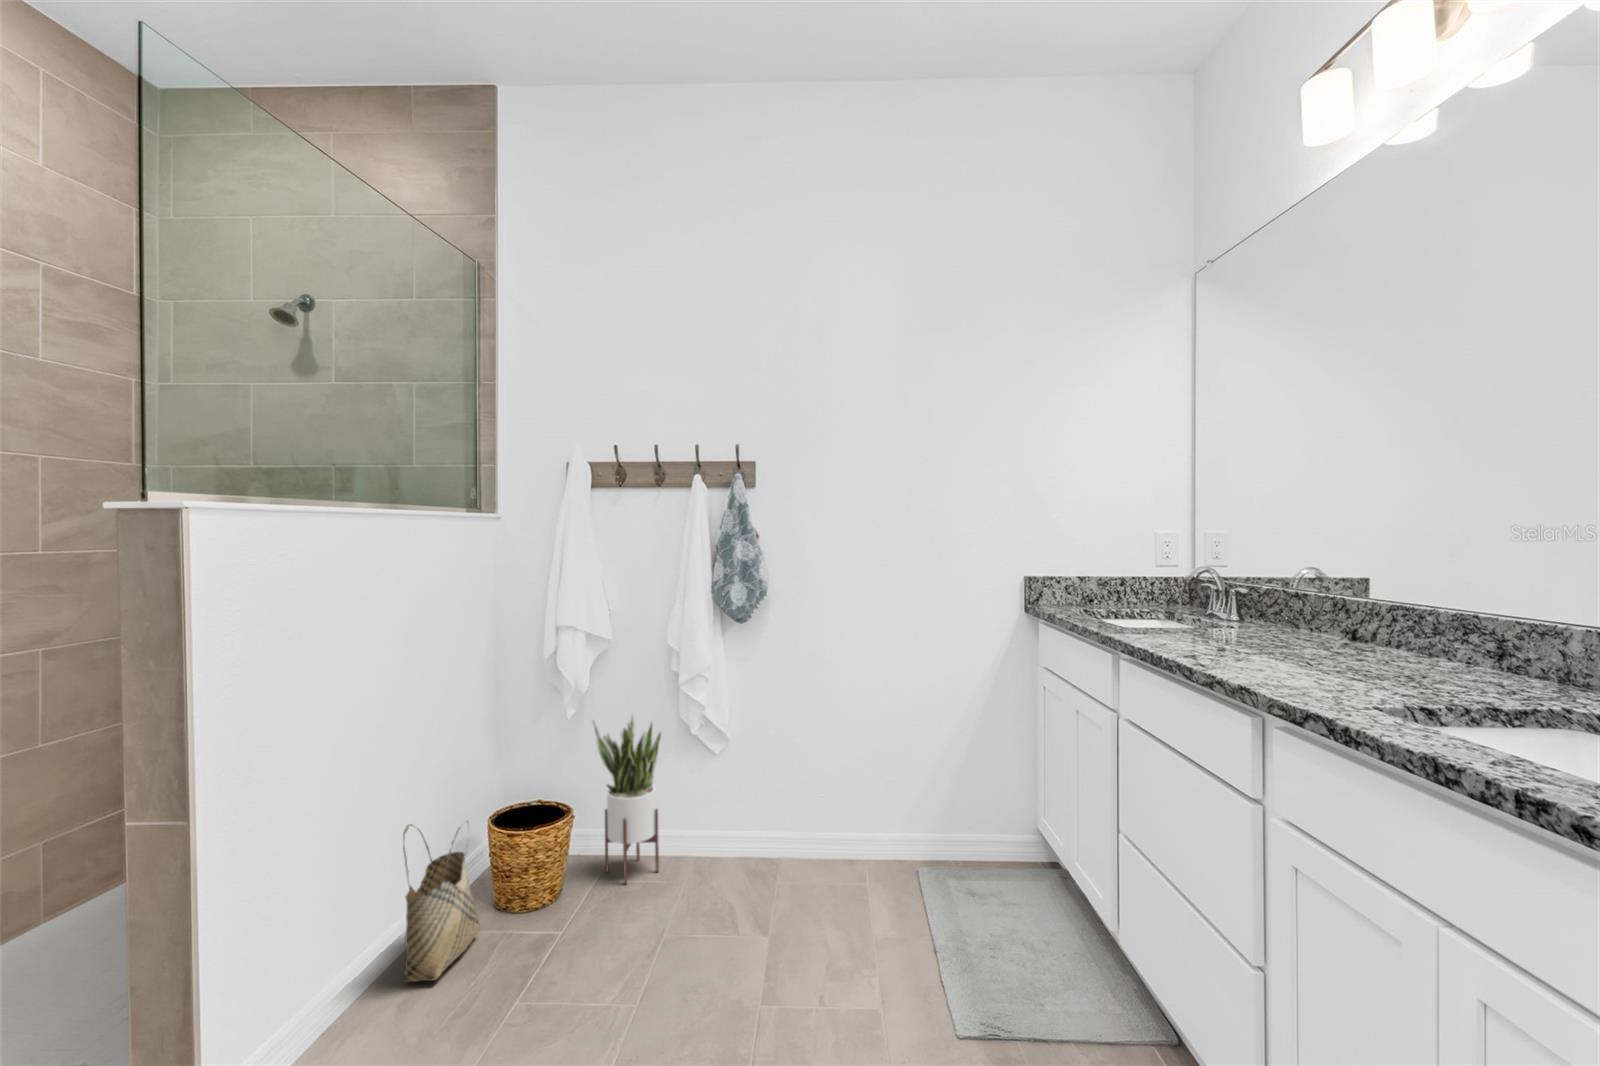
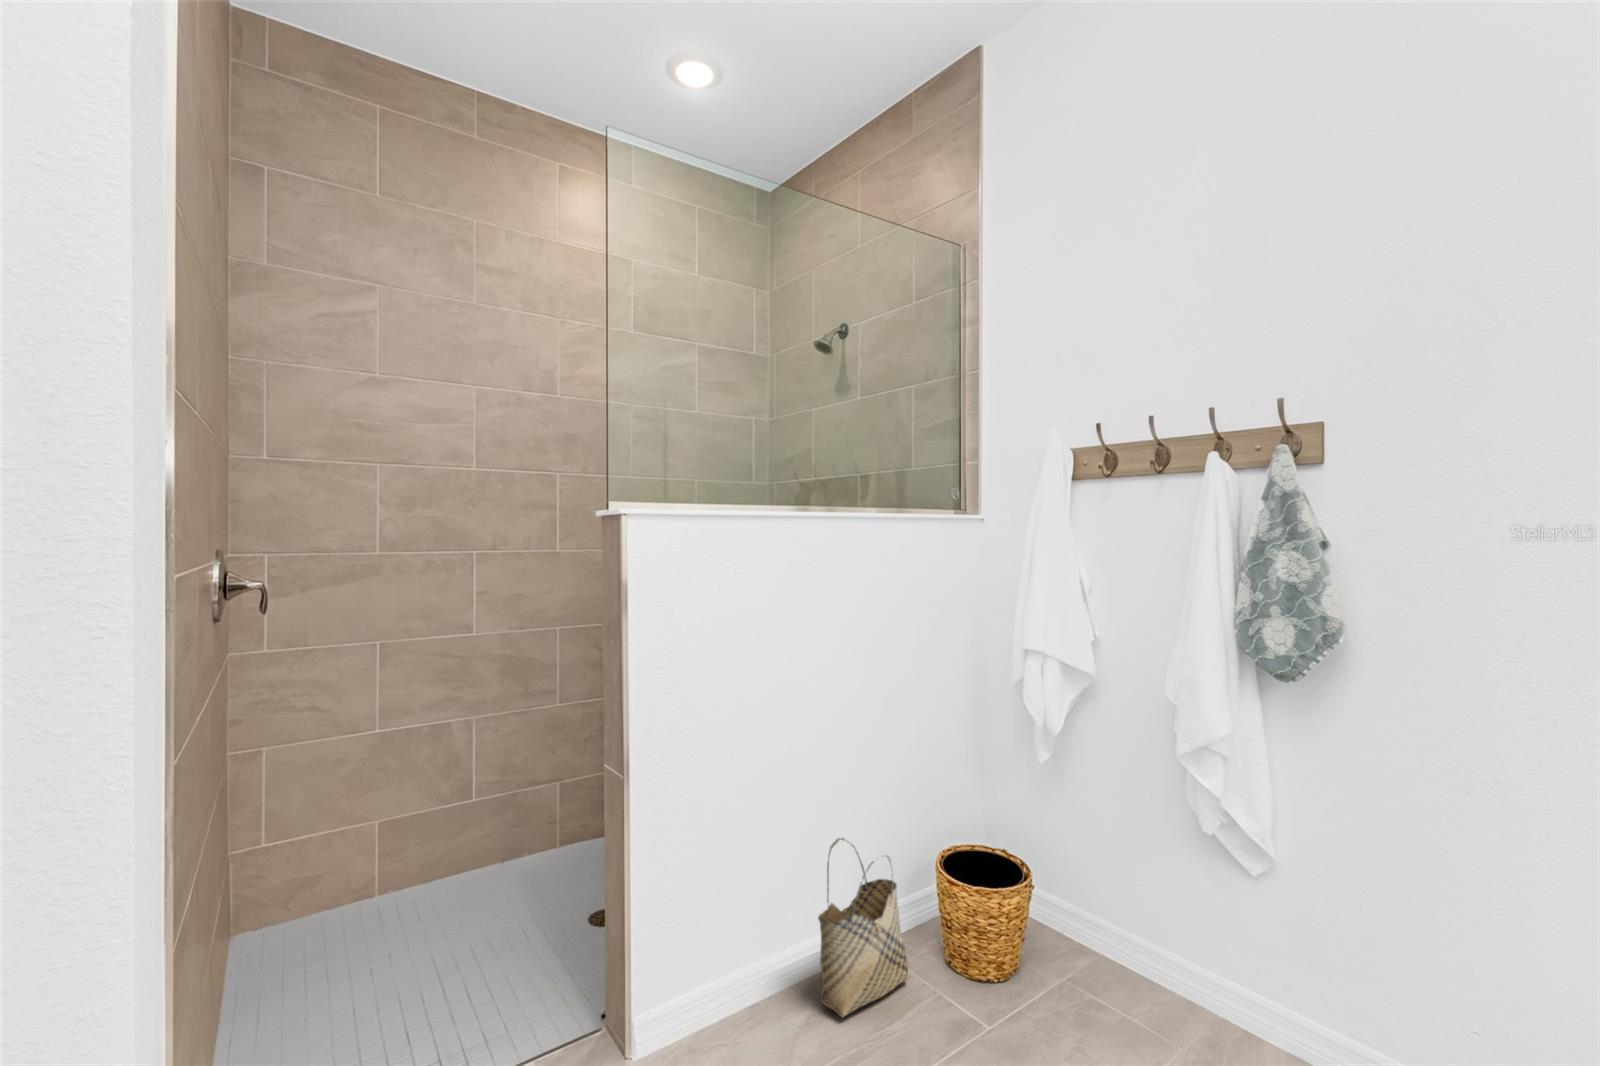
potted plant: present [592,715,661,884] -> none [1057,770,1157,1001]

